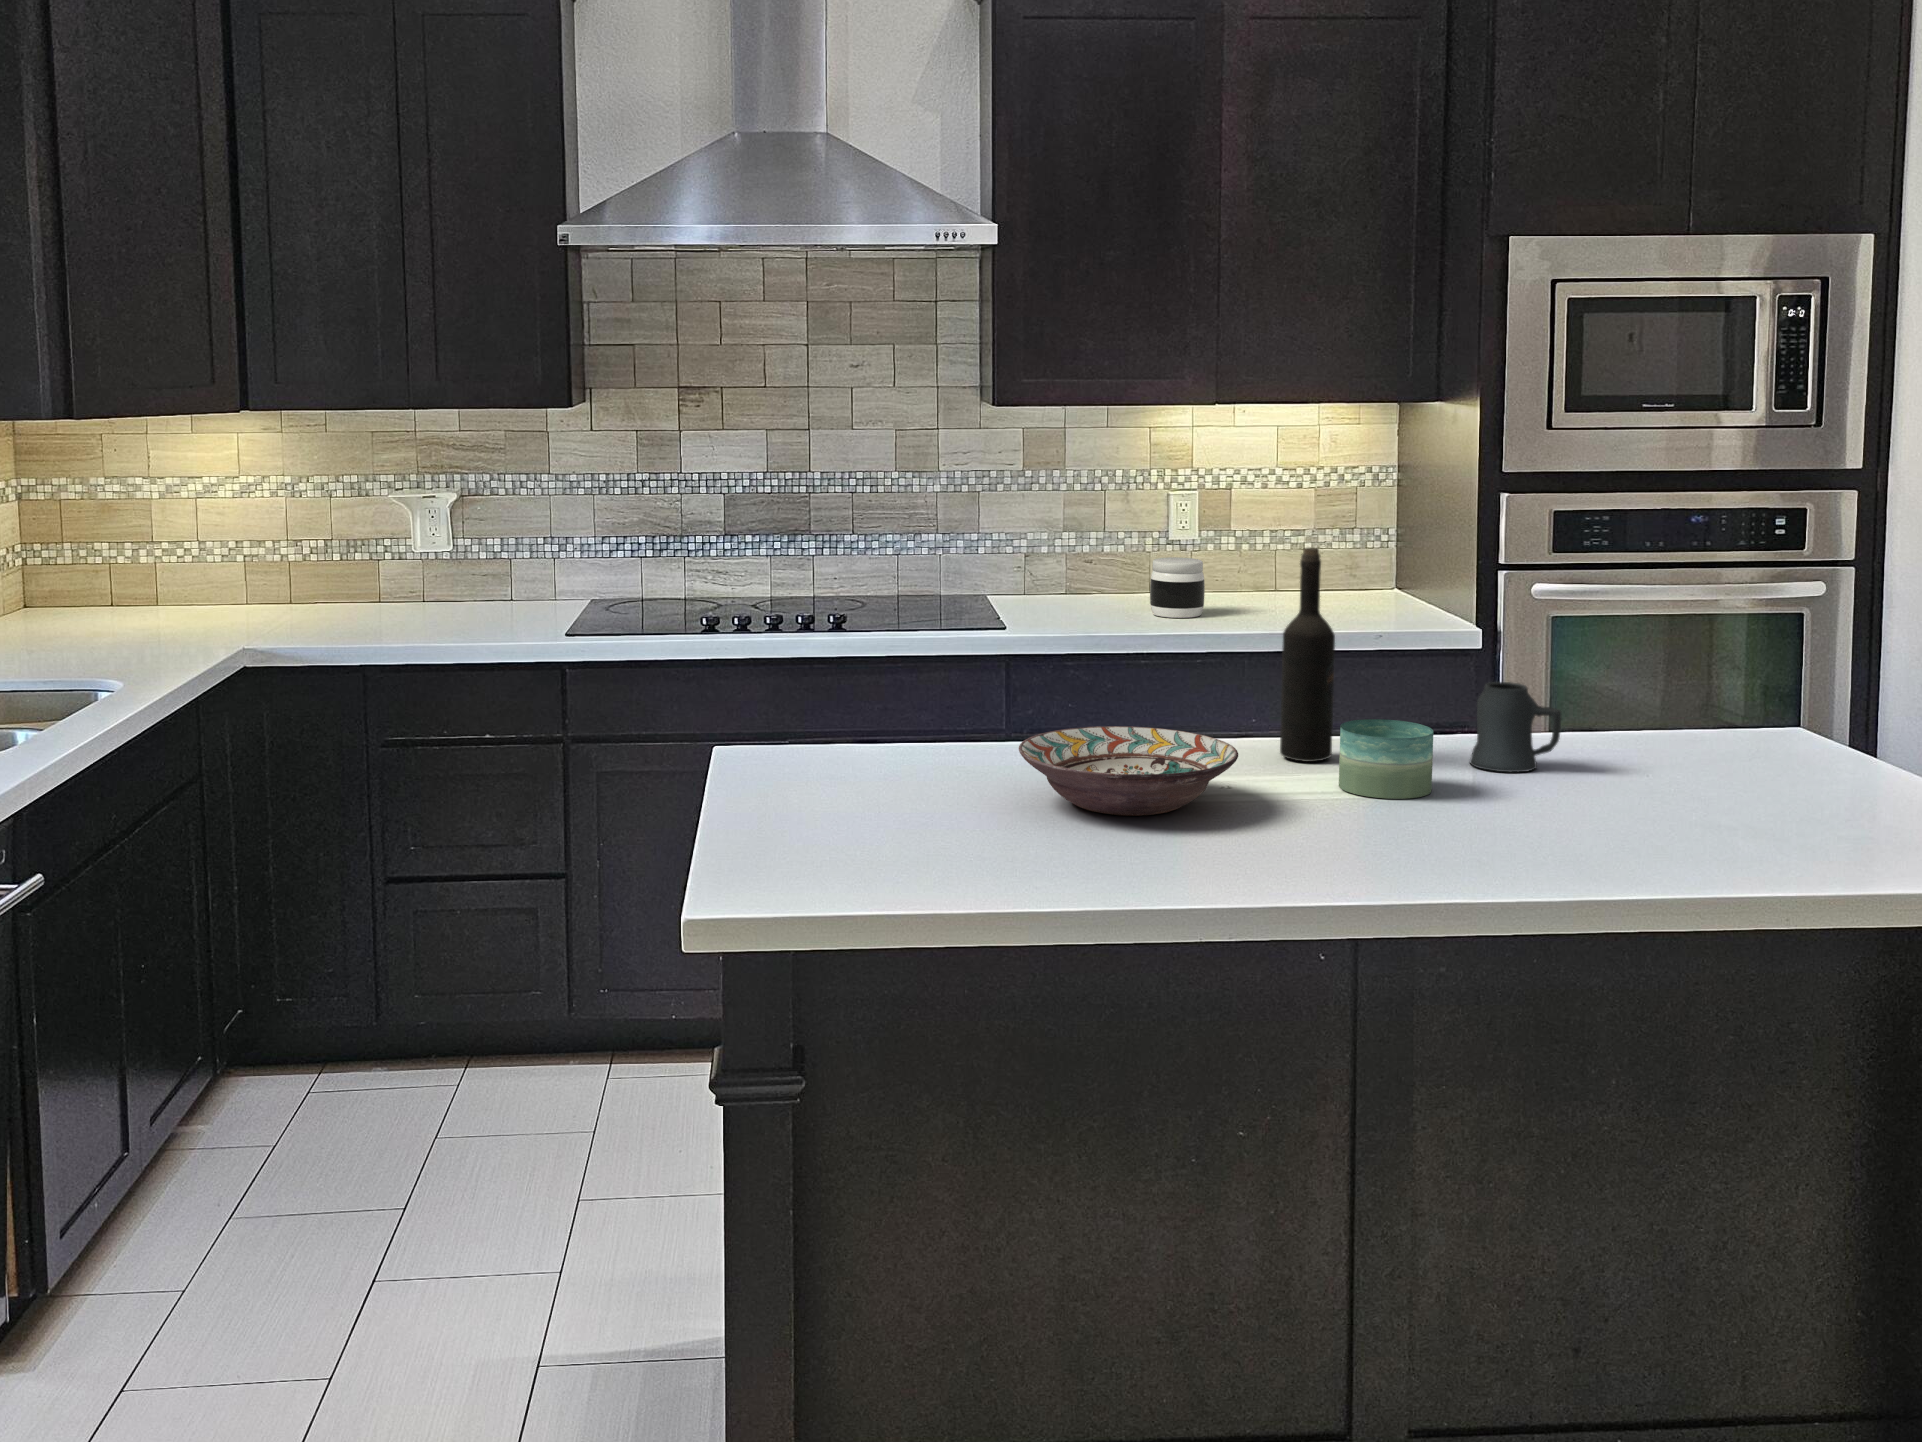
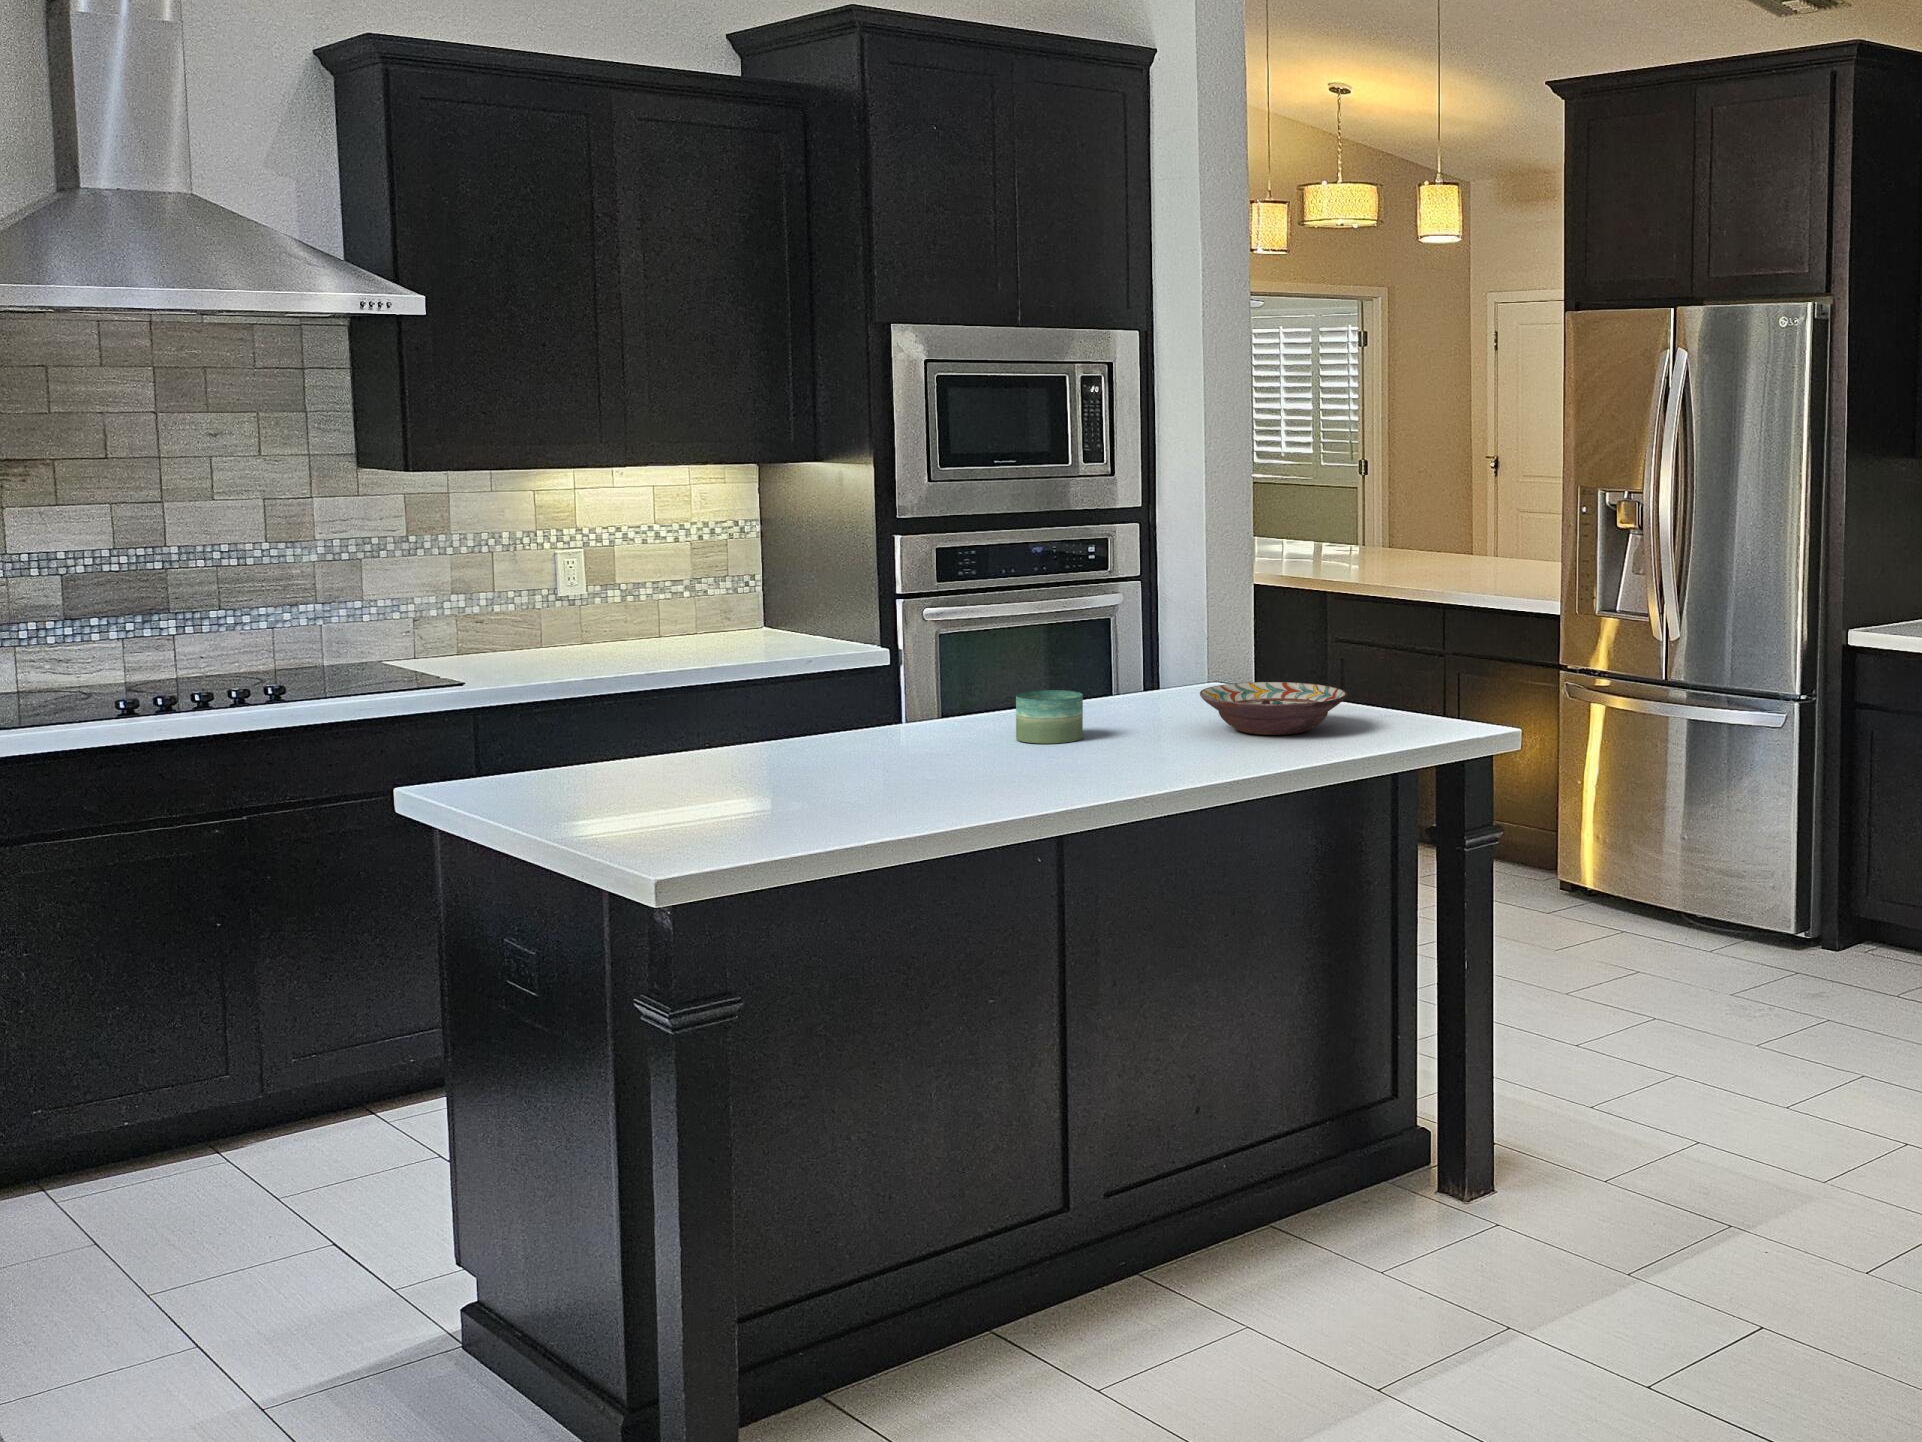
wine bottle: present [1280,547,1335,762] -> none [940,571,980,733]
jar: present [1150,557,1205,618] -> none [588,608,642,662]
mug: present [1470,682,1561,772] -> none [1069,659,1131,721]
decorative bowl: present [1019,726,1238,815] -> present [1200,682,1347,735]

